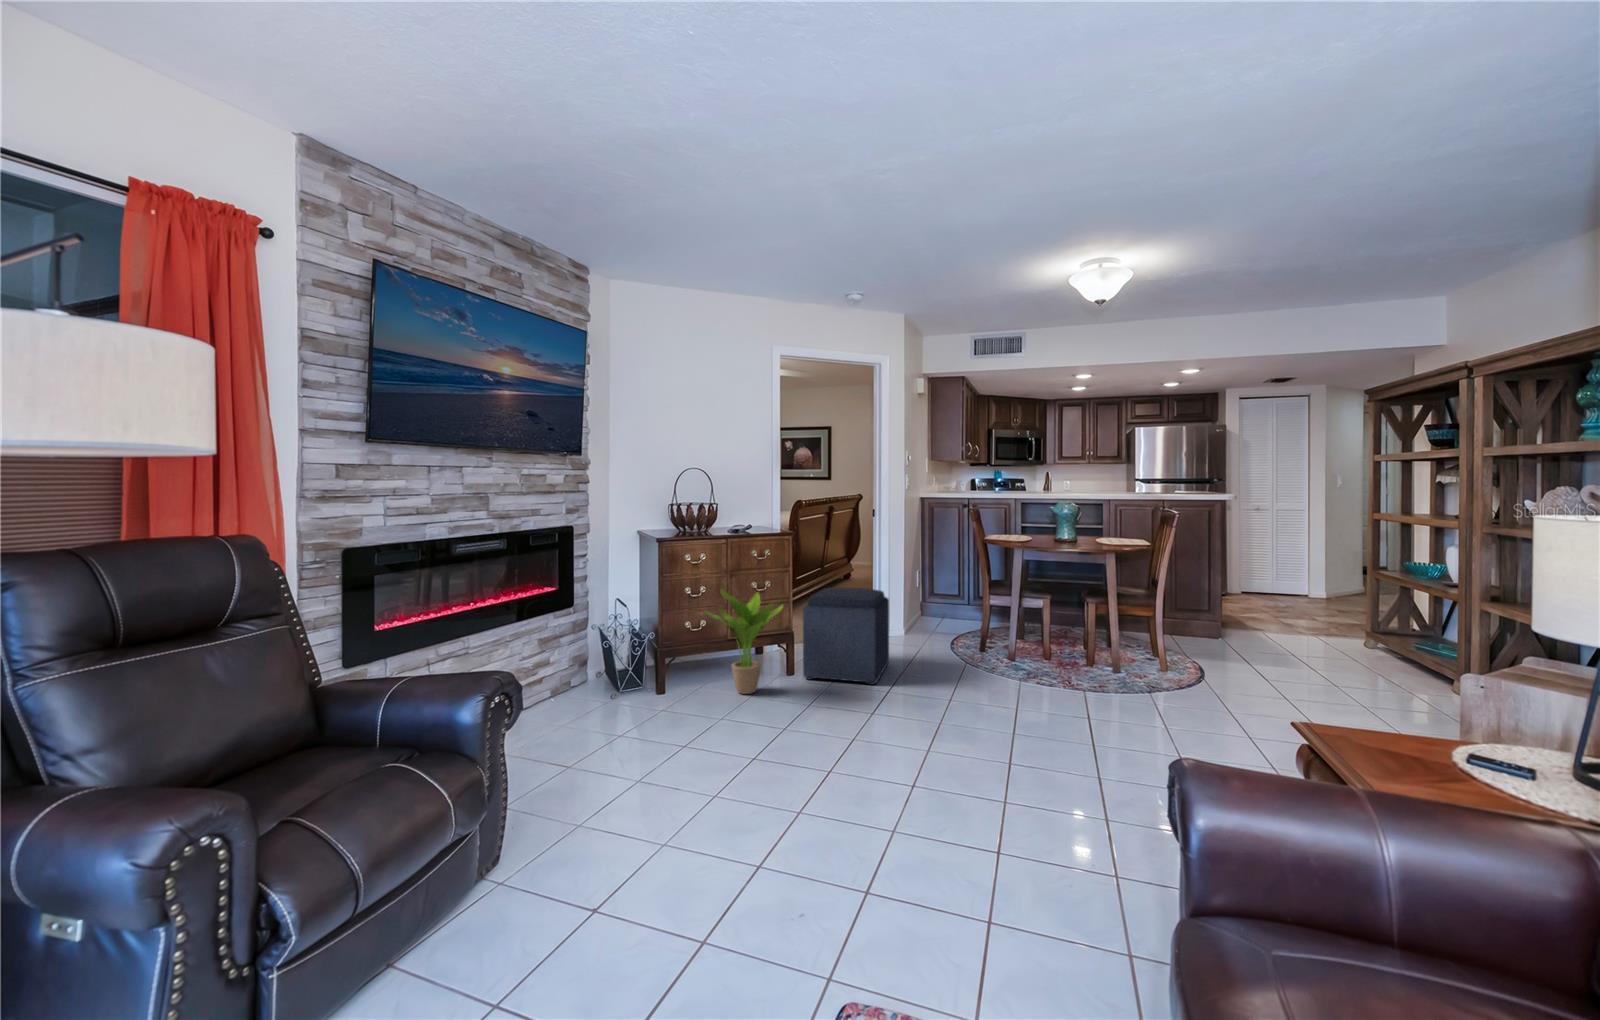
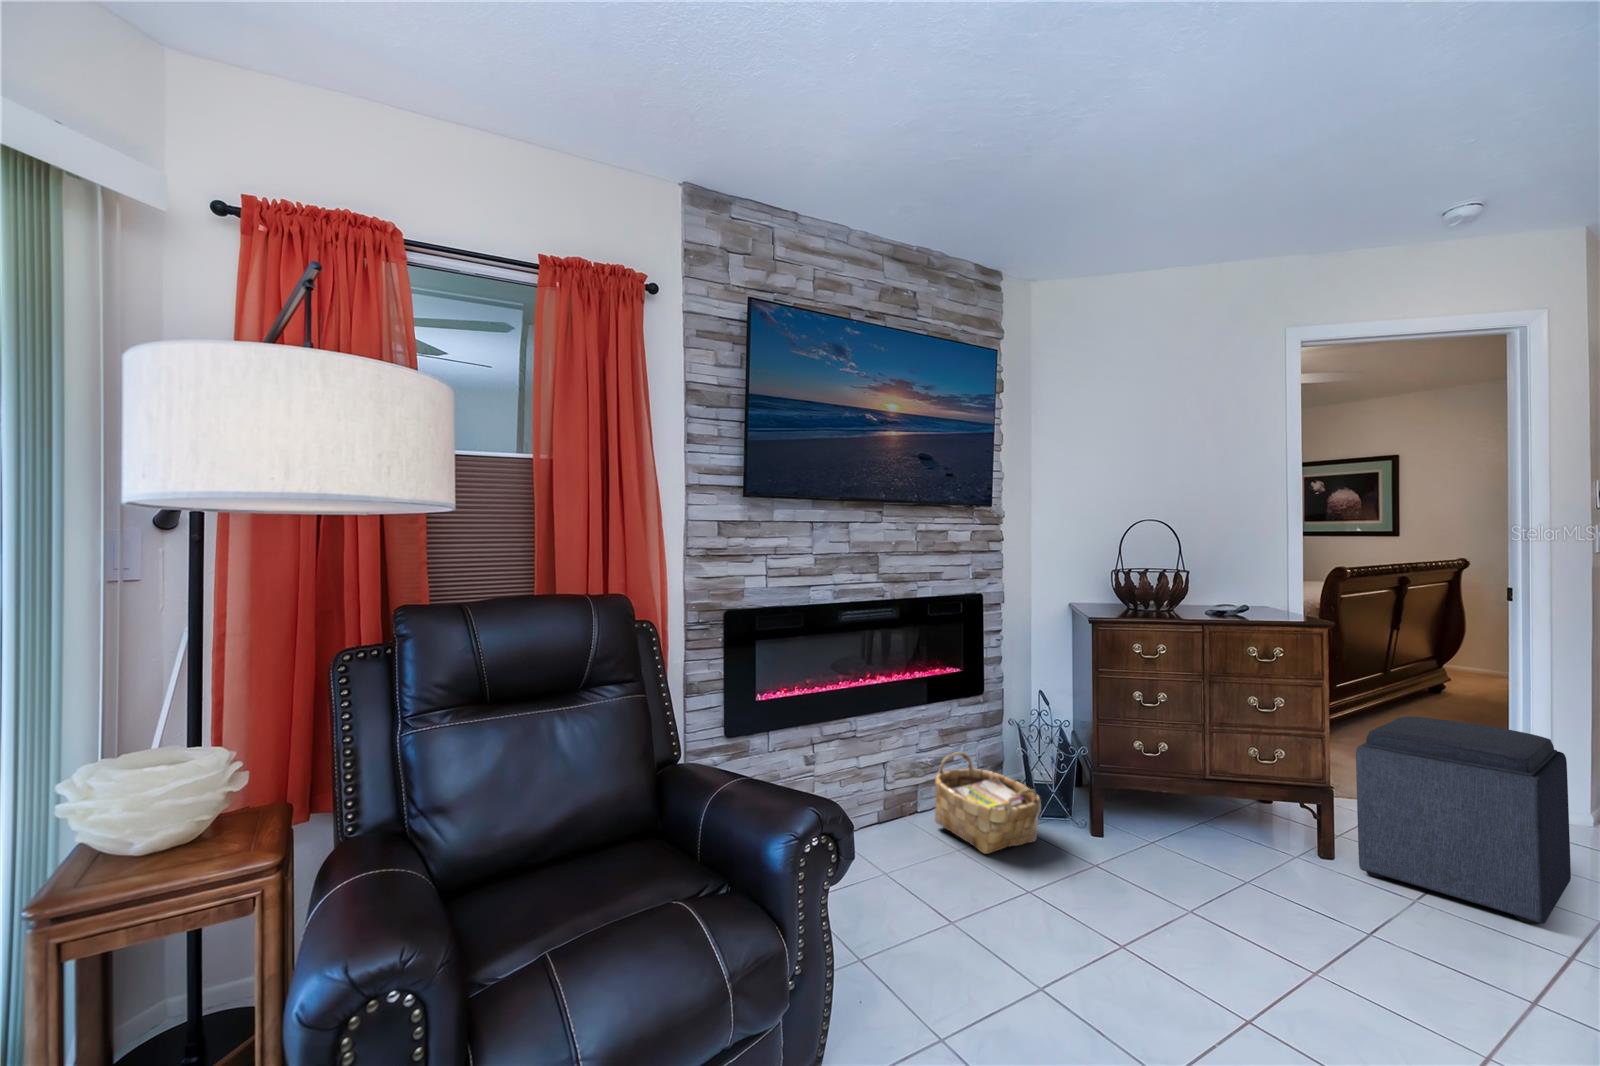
potted plant: present [703,589,783,694] -> none [1160,702,1314,878]
woven basket: none [540,649,623,718] -> present [935,752,1041,854]

